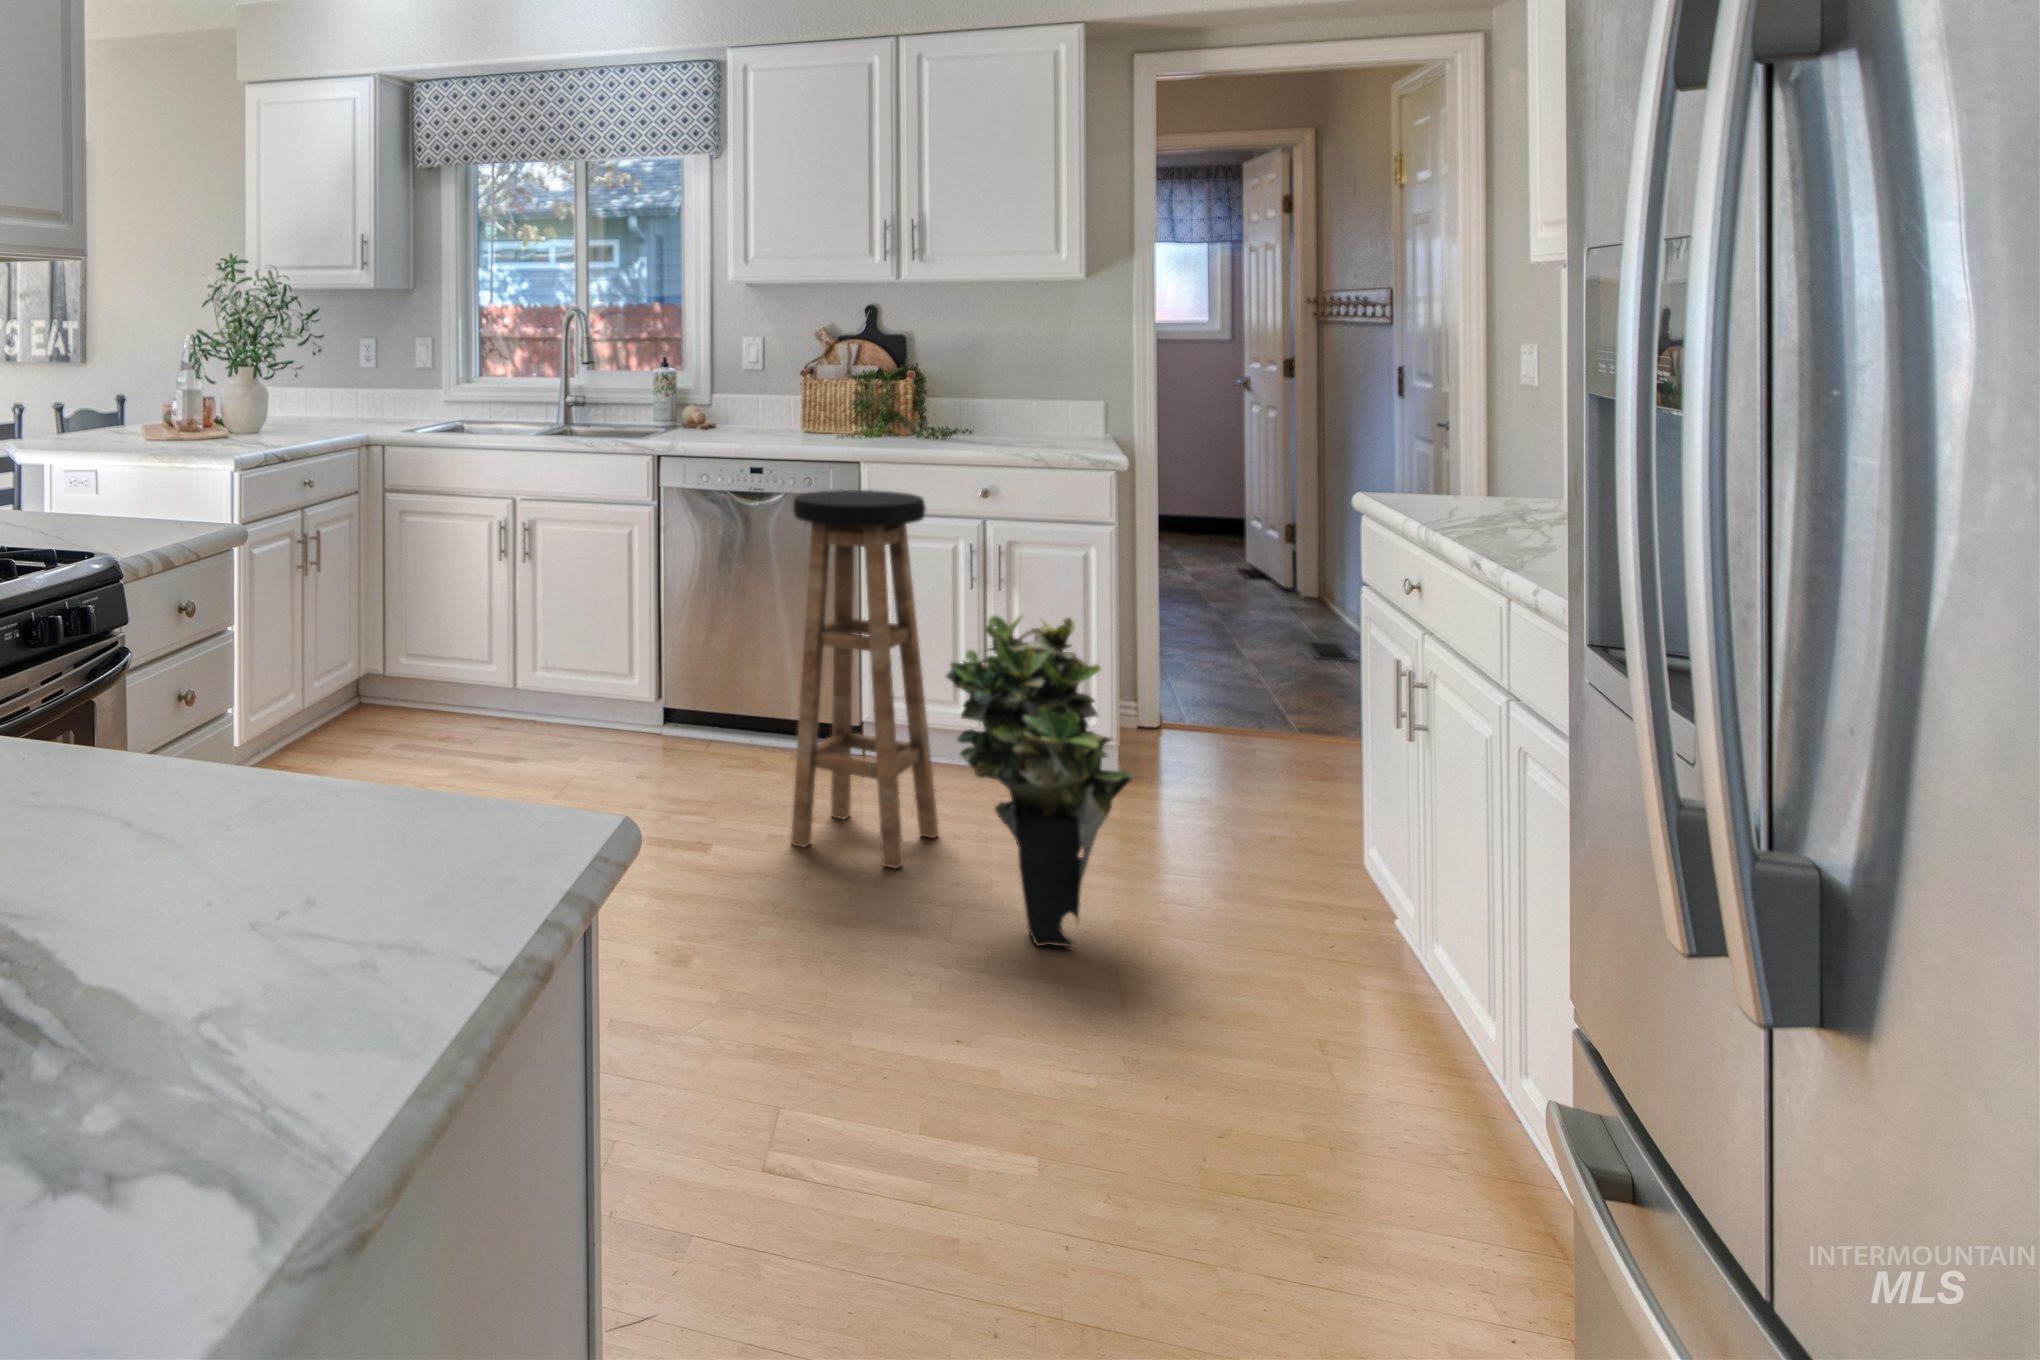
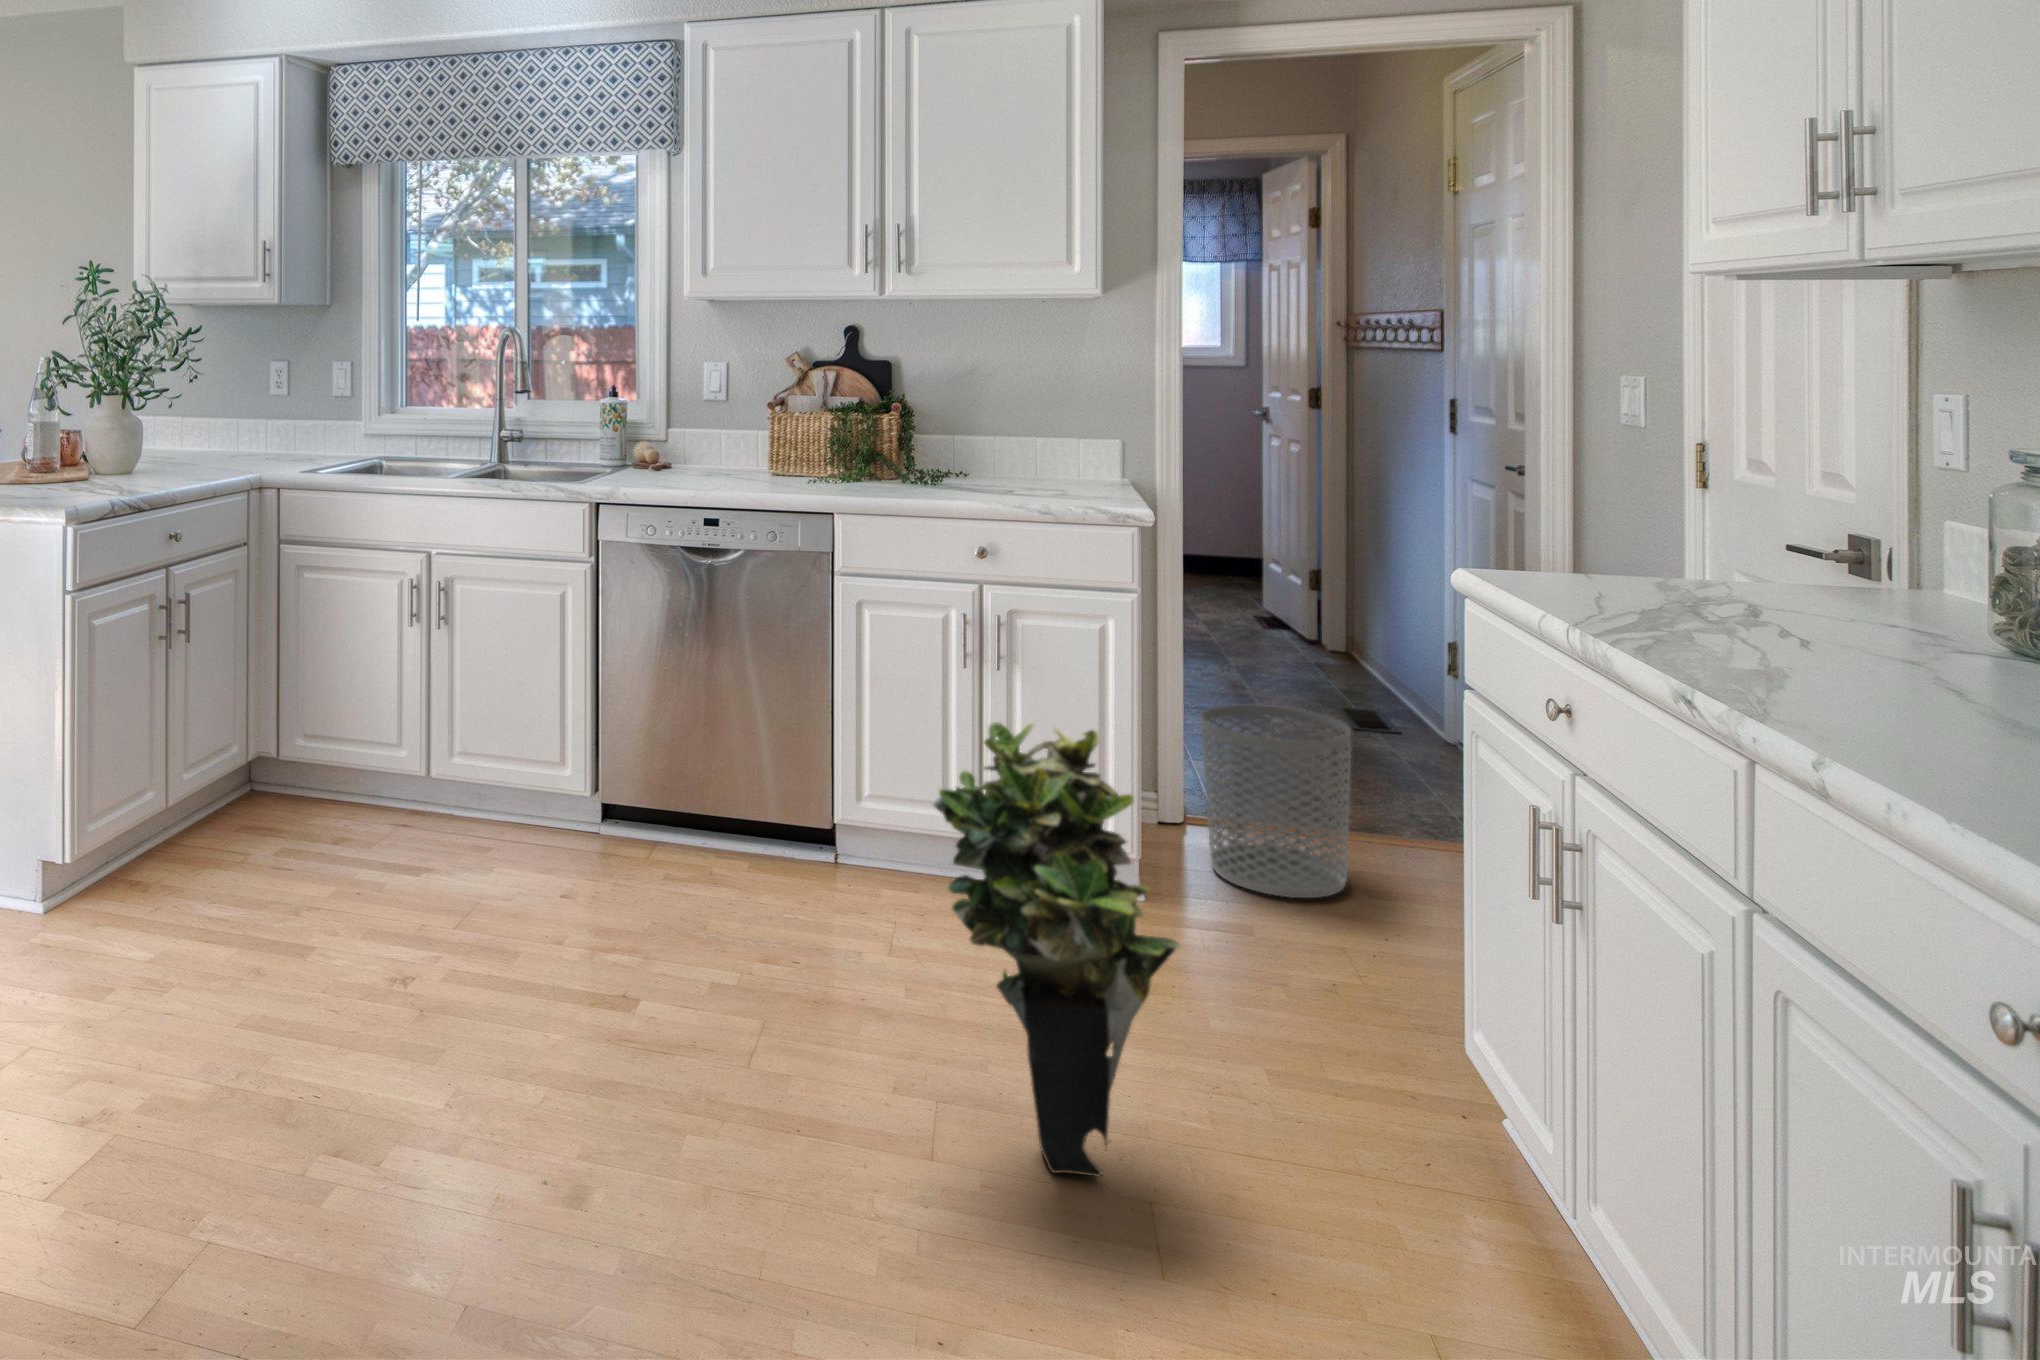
bar stool: present [791,490,939,868] -> none [741,554,926,1044]
waste bin: none [1168,621,1293,776] -> present [1201,705,1351,898]

